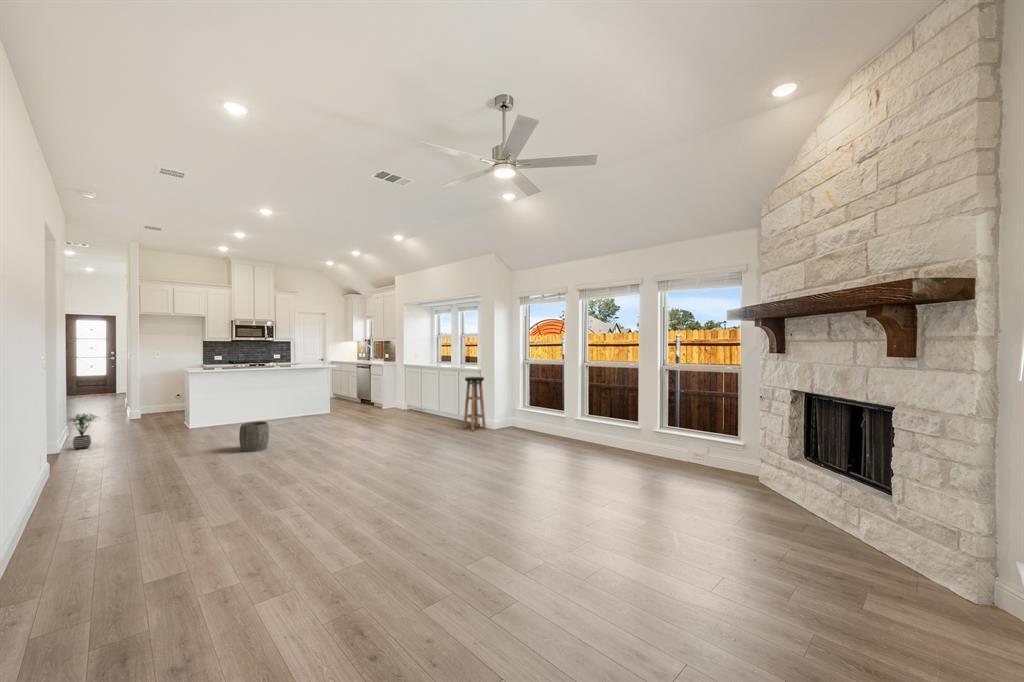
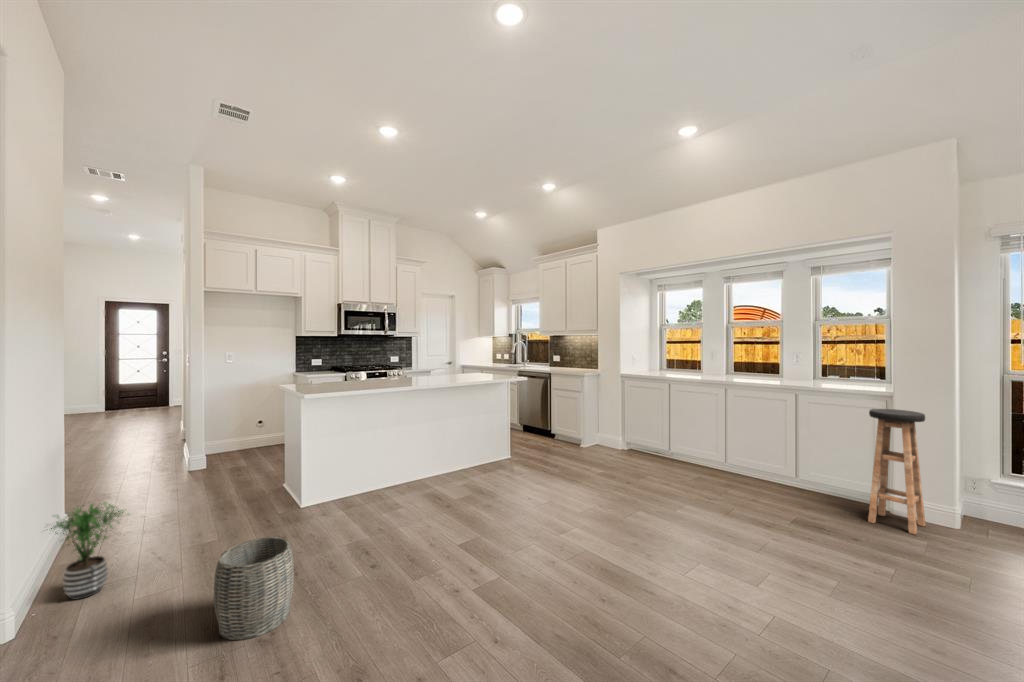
woven basket: present [239,422,269,452] -> present [214,537,294,640]

